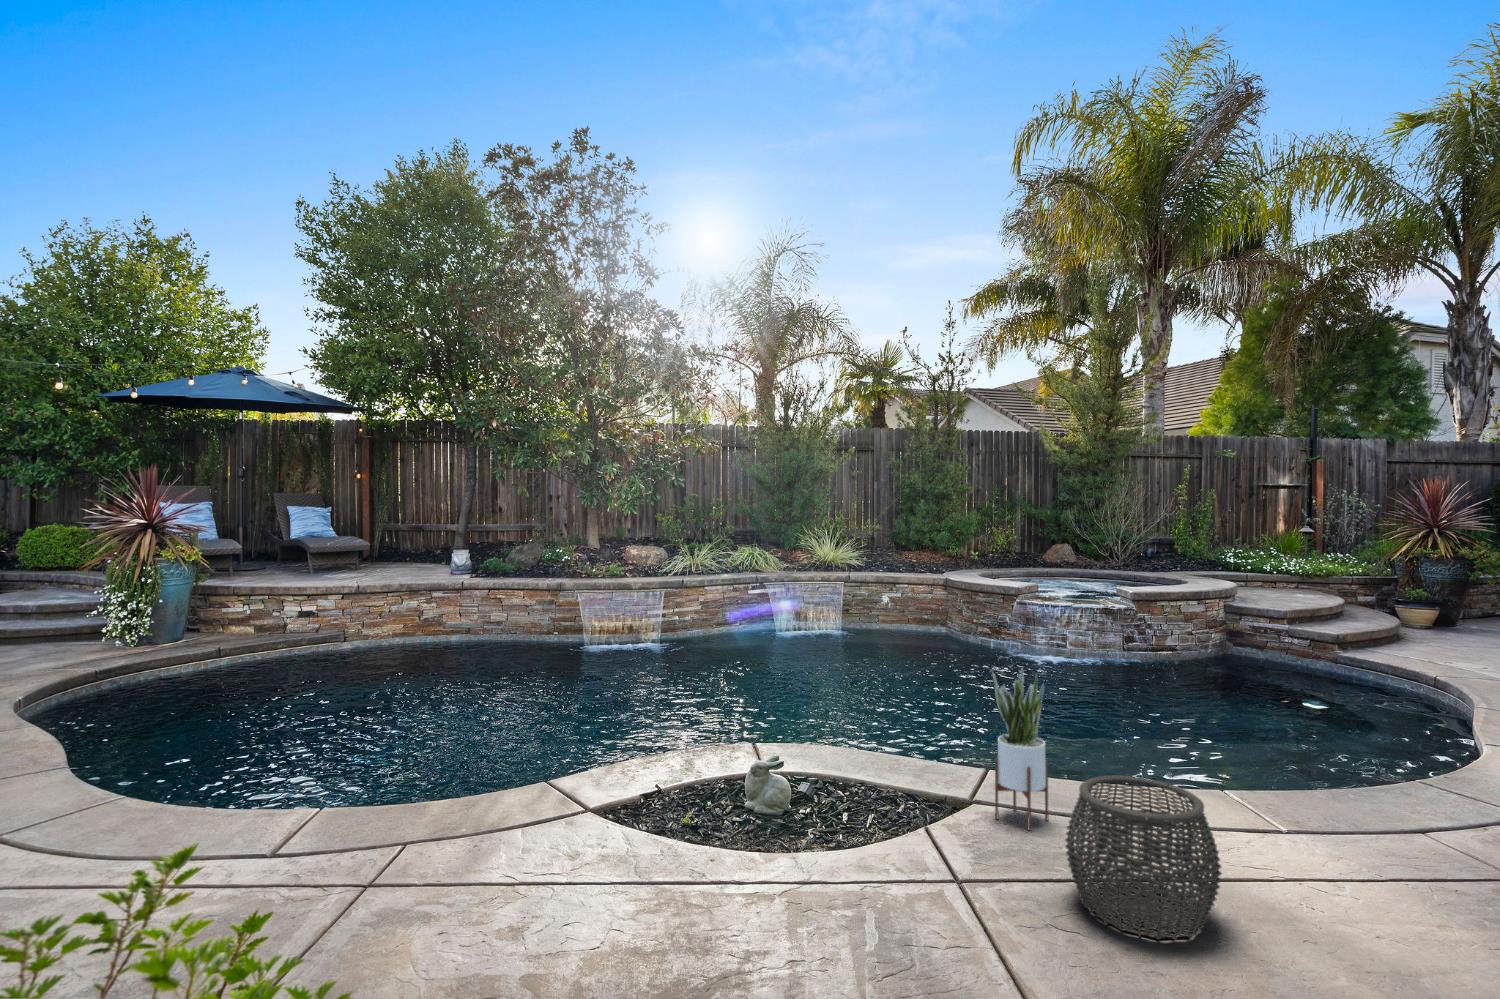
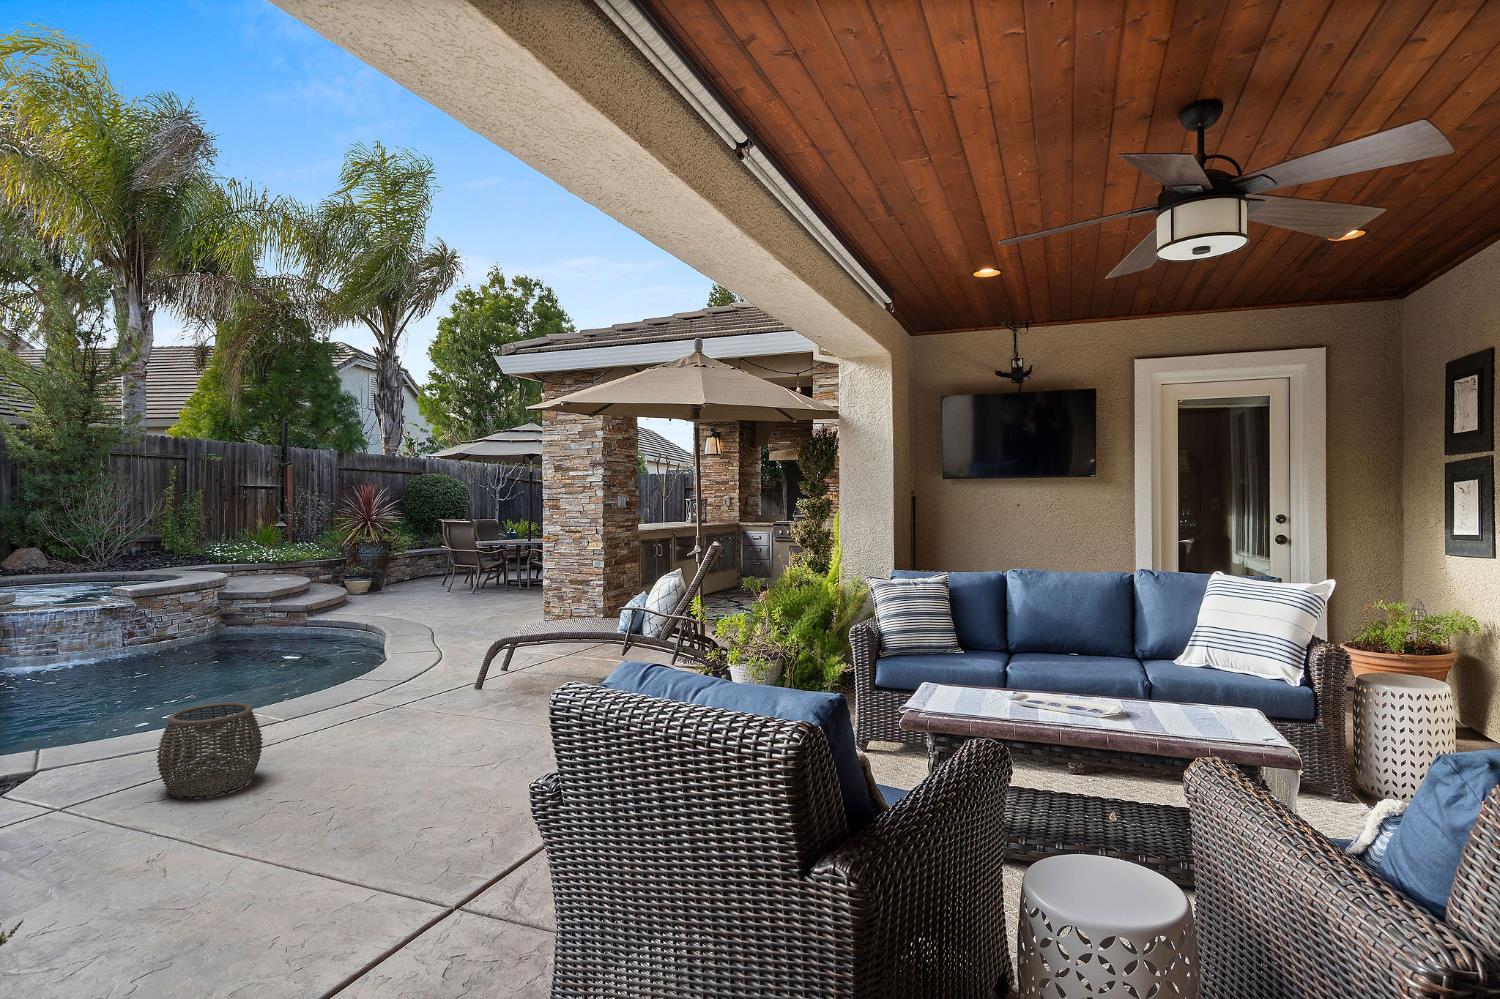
potted plant: present [992,668,1048,830] -> none [72,654,121,779]

